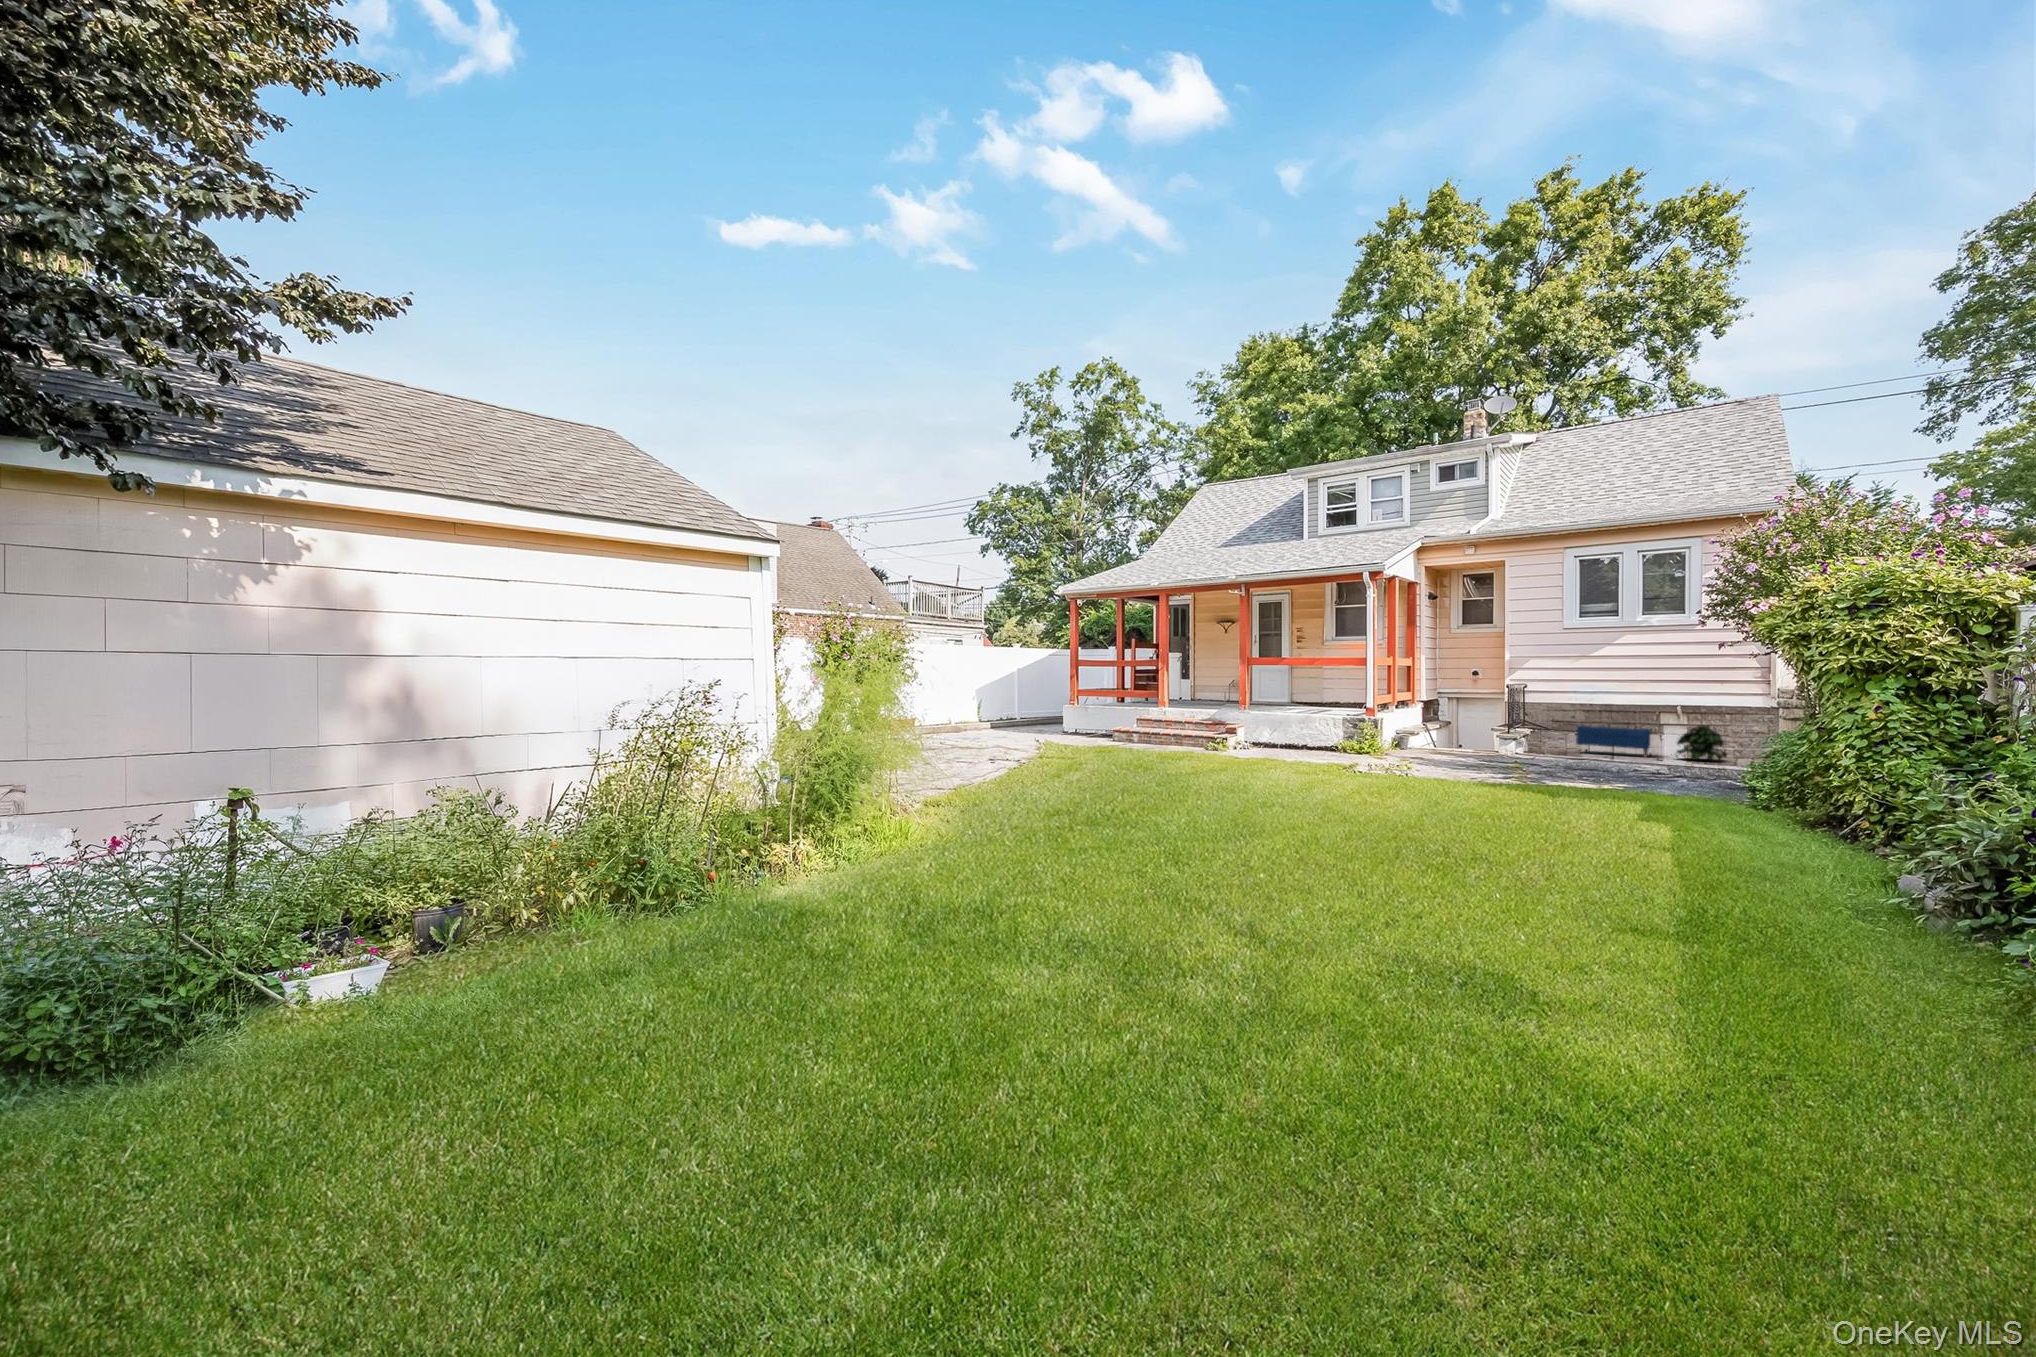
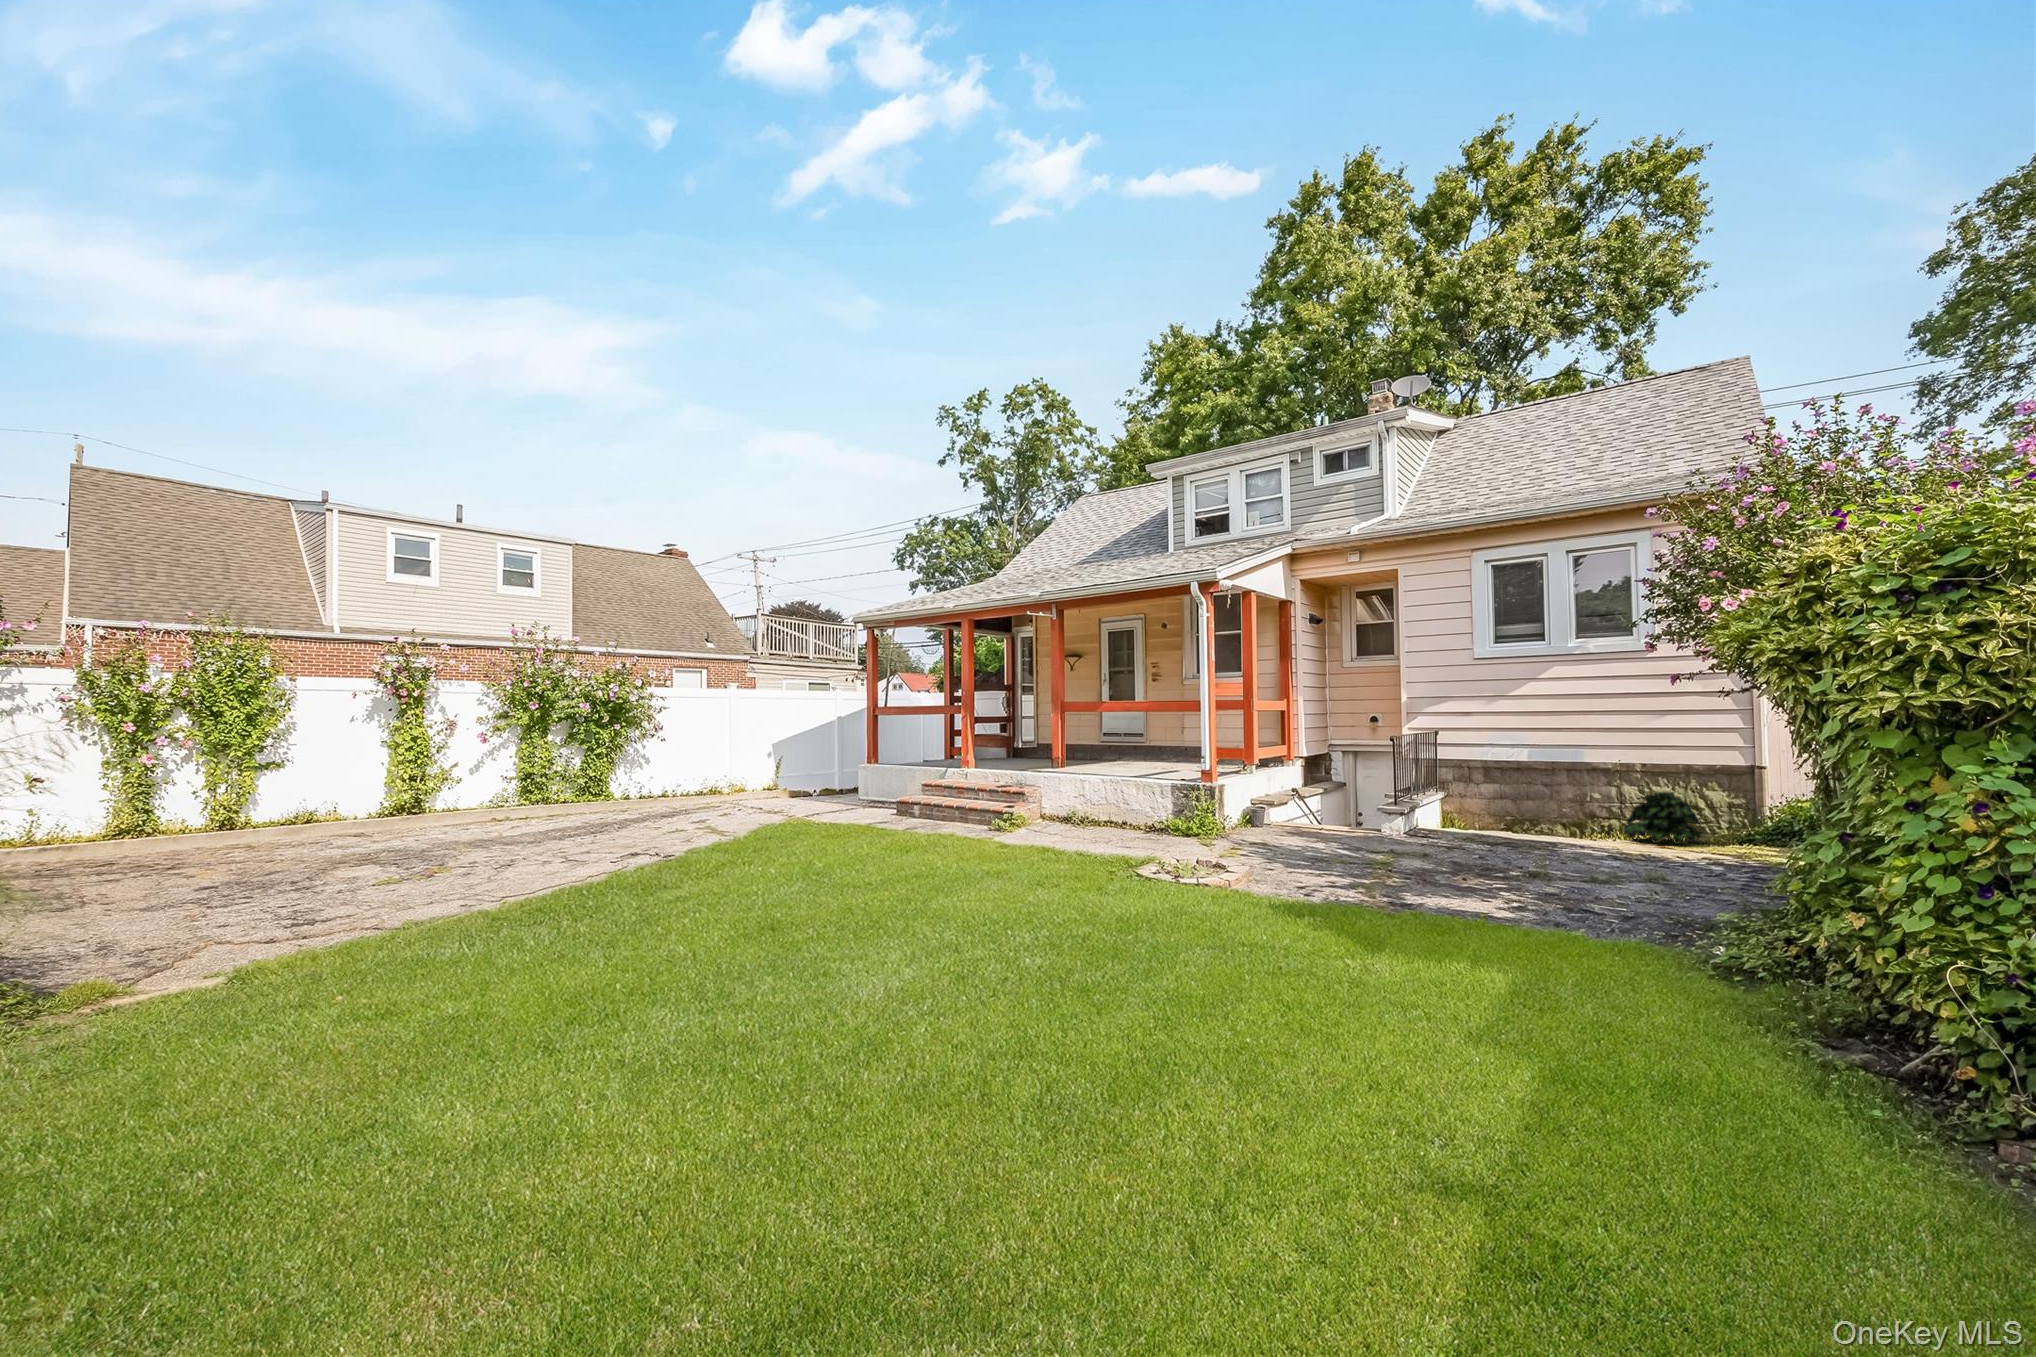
bench: present [1576,725,1652,757] -> none [1496,789,1602,839]

